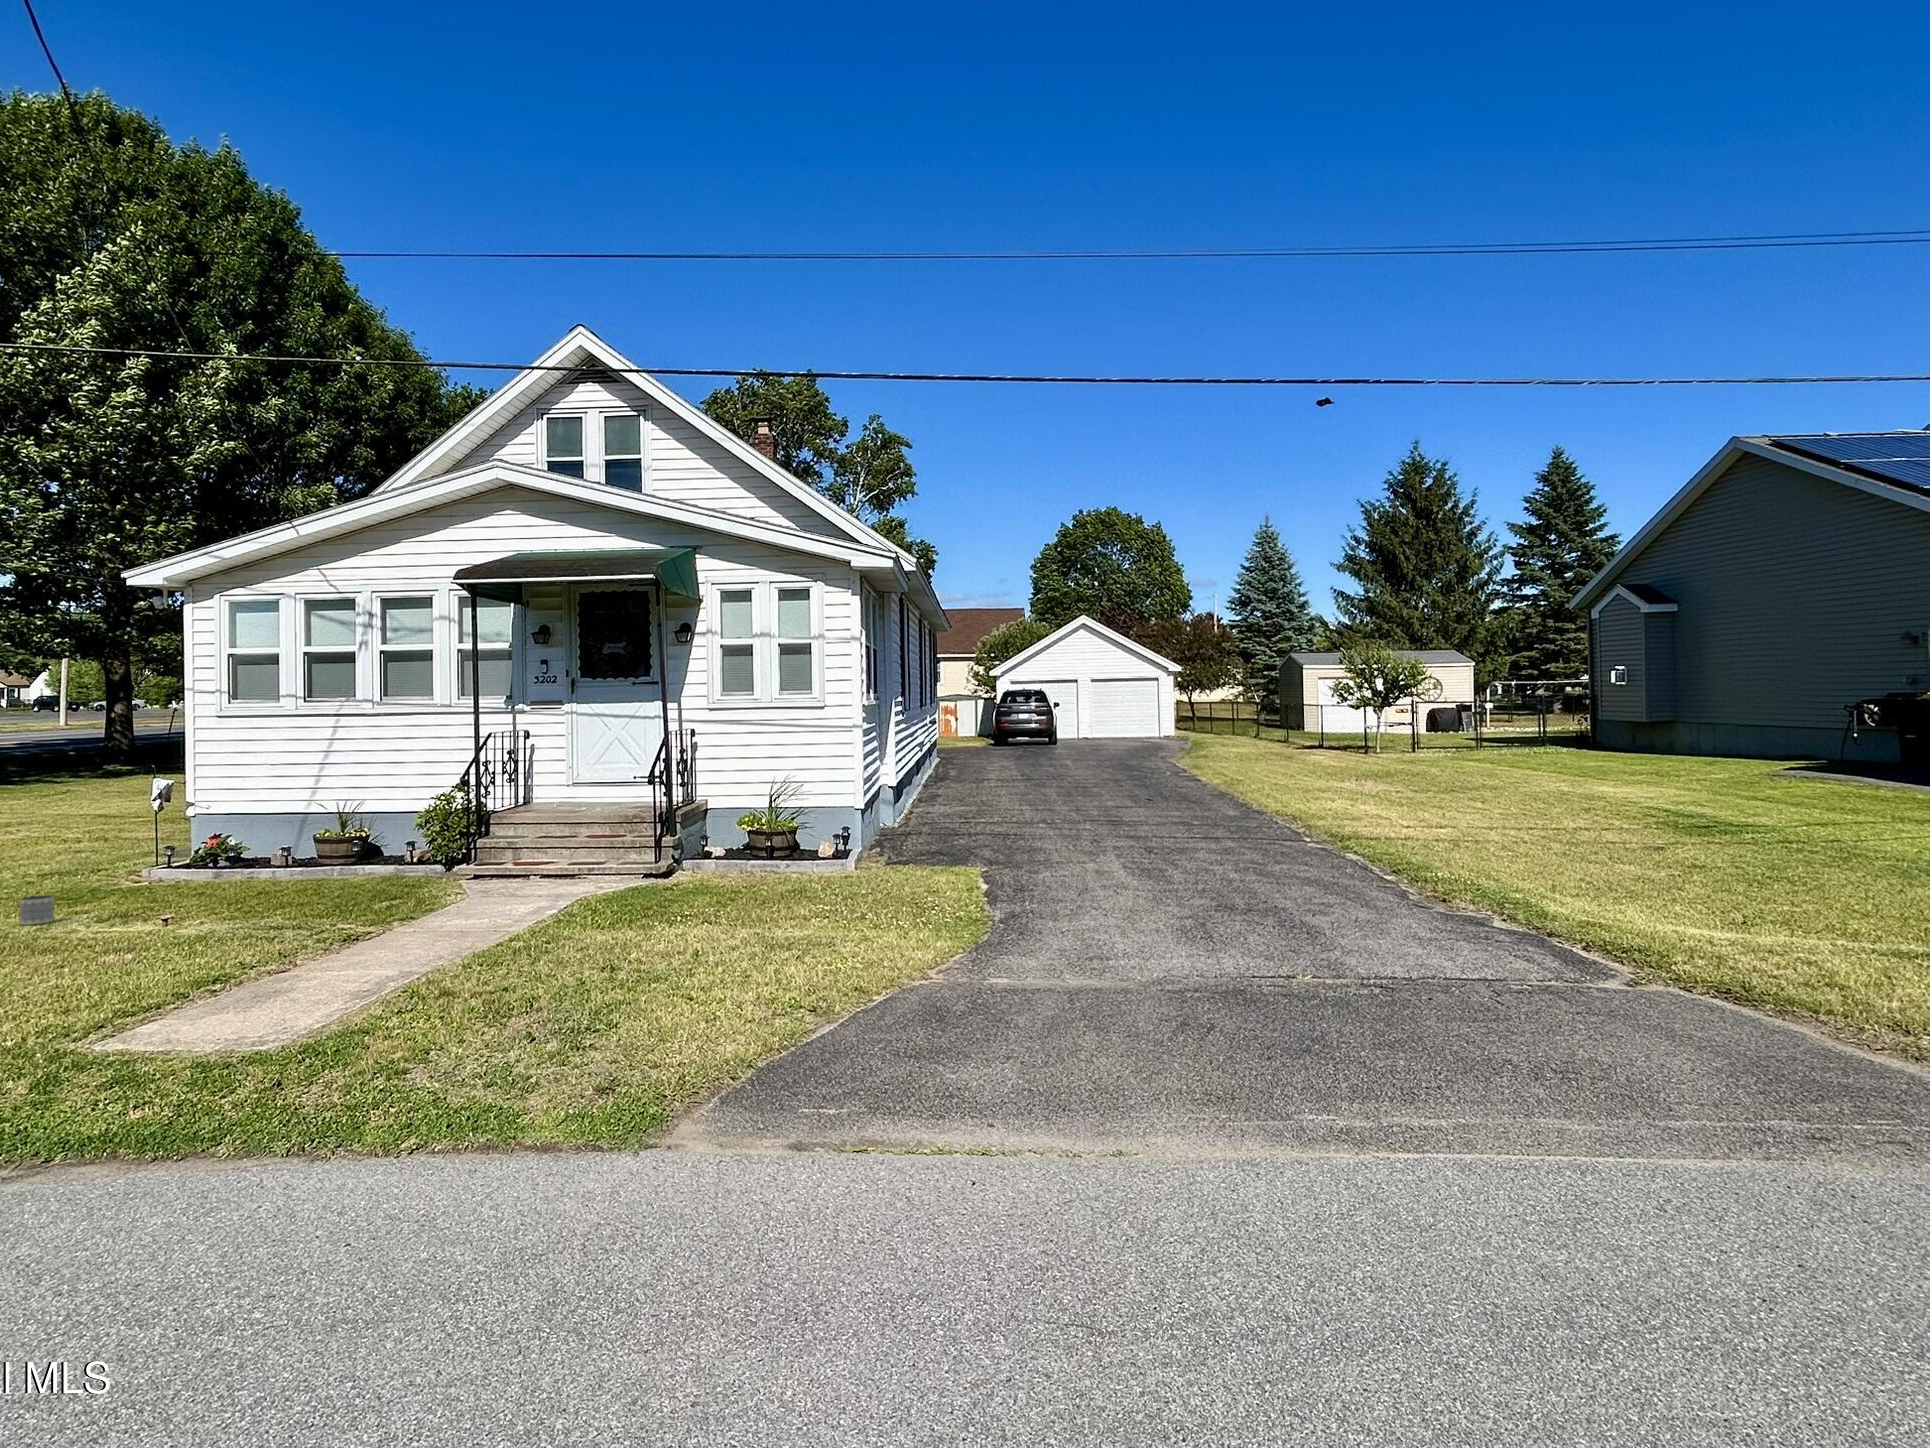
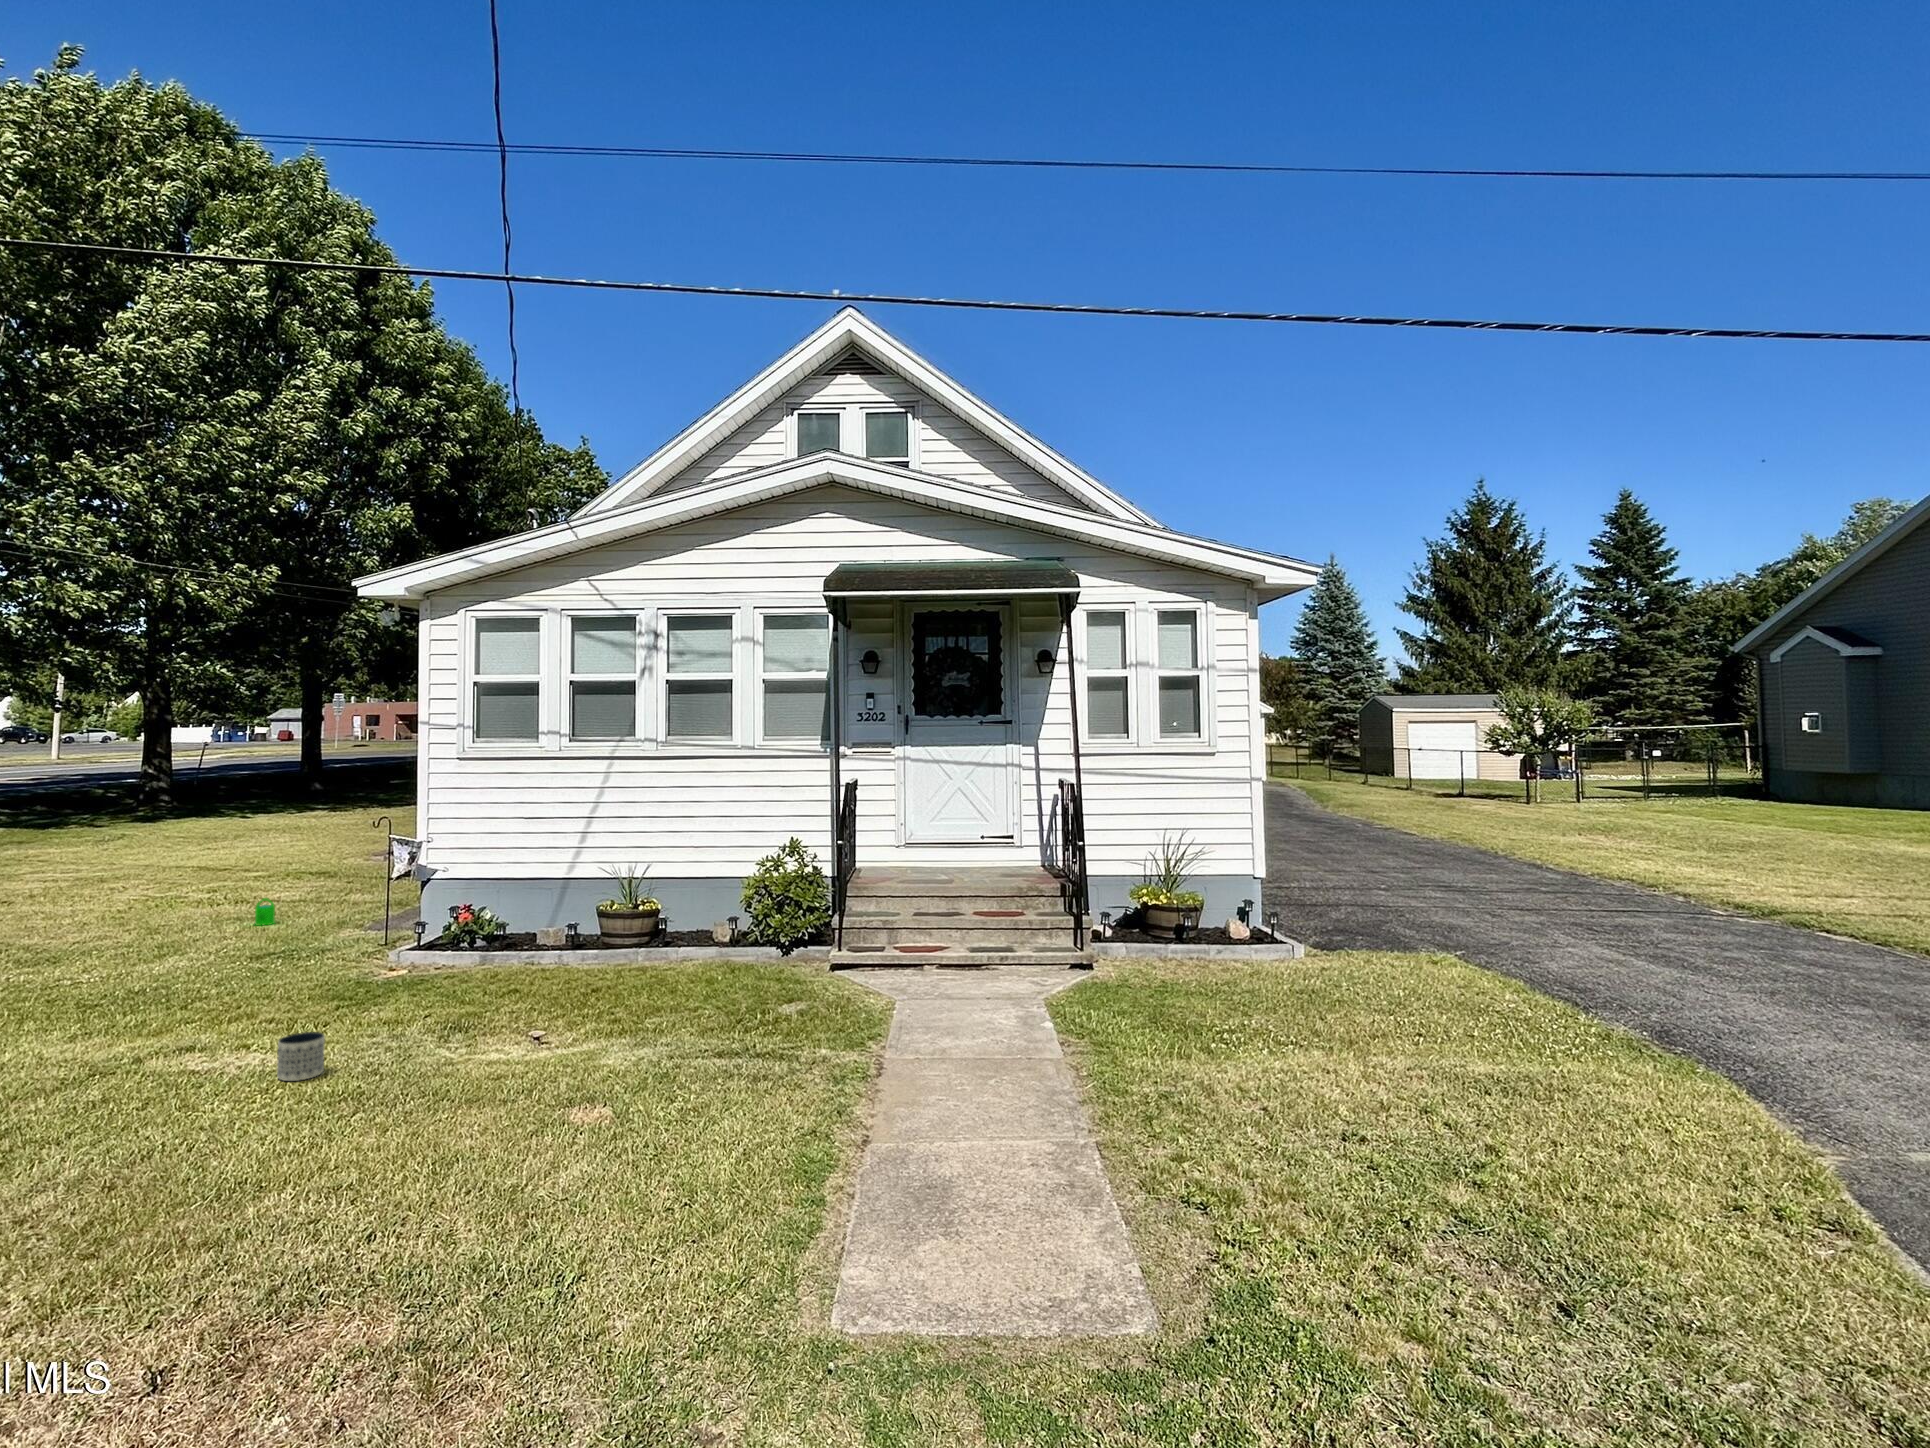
watering can: none [56,833,75,855] -> present [254,898,275,926]

